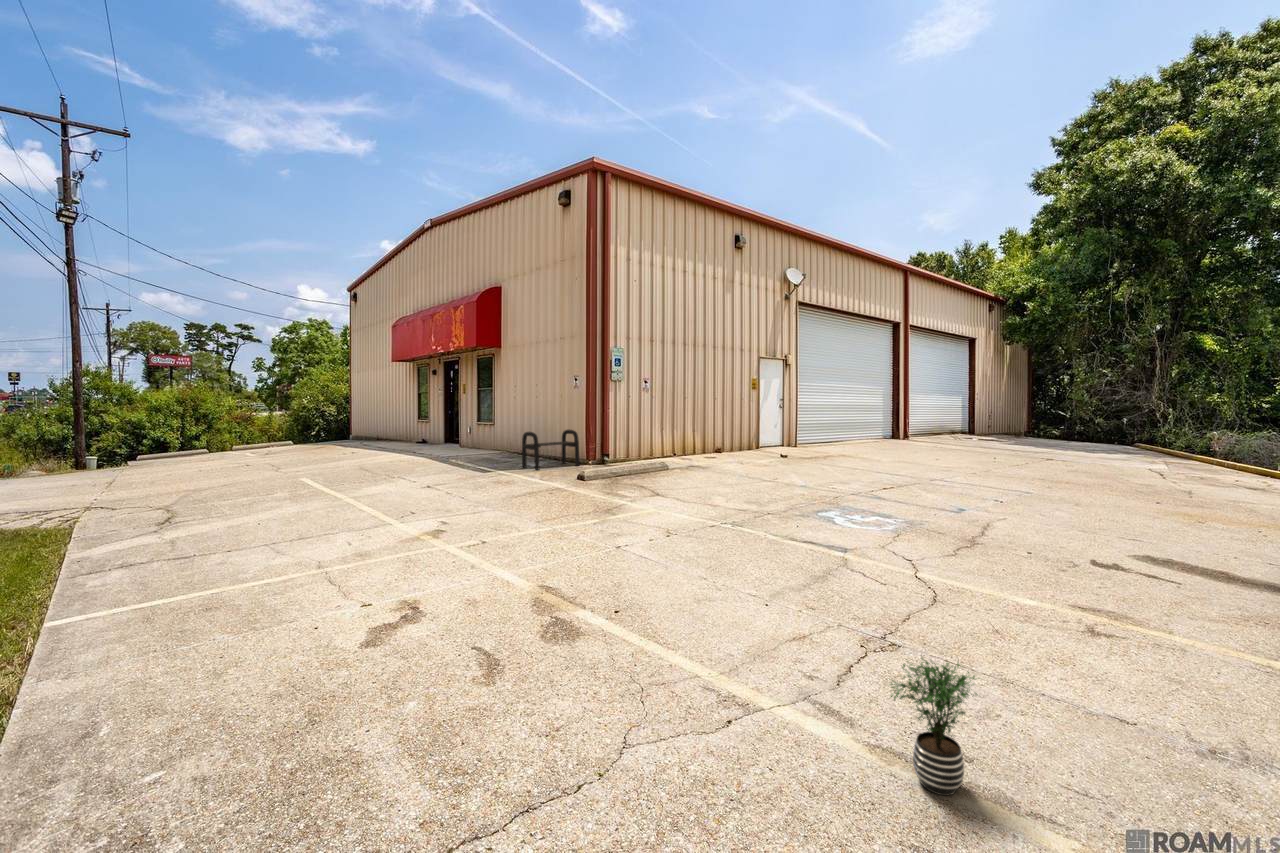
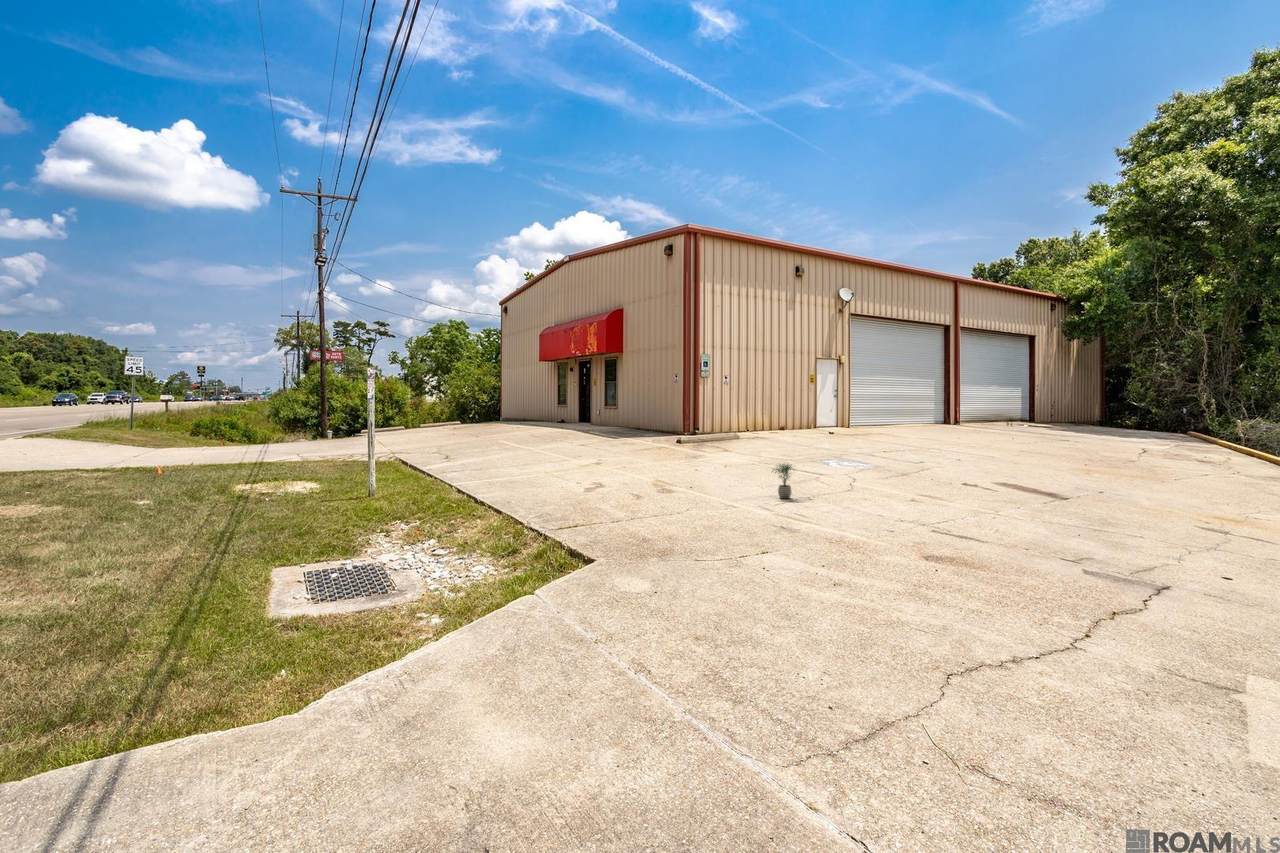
bench: present [522,430,580,470] -> none [640,410,679,436]

